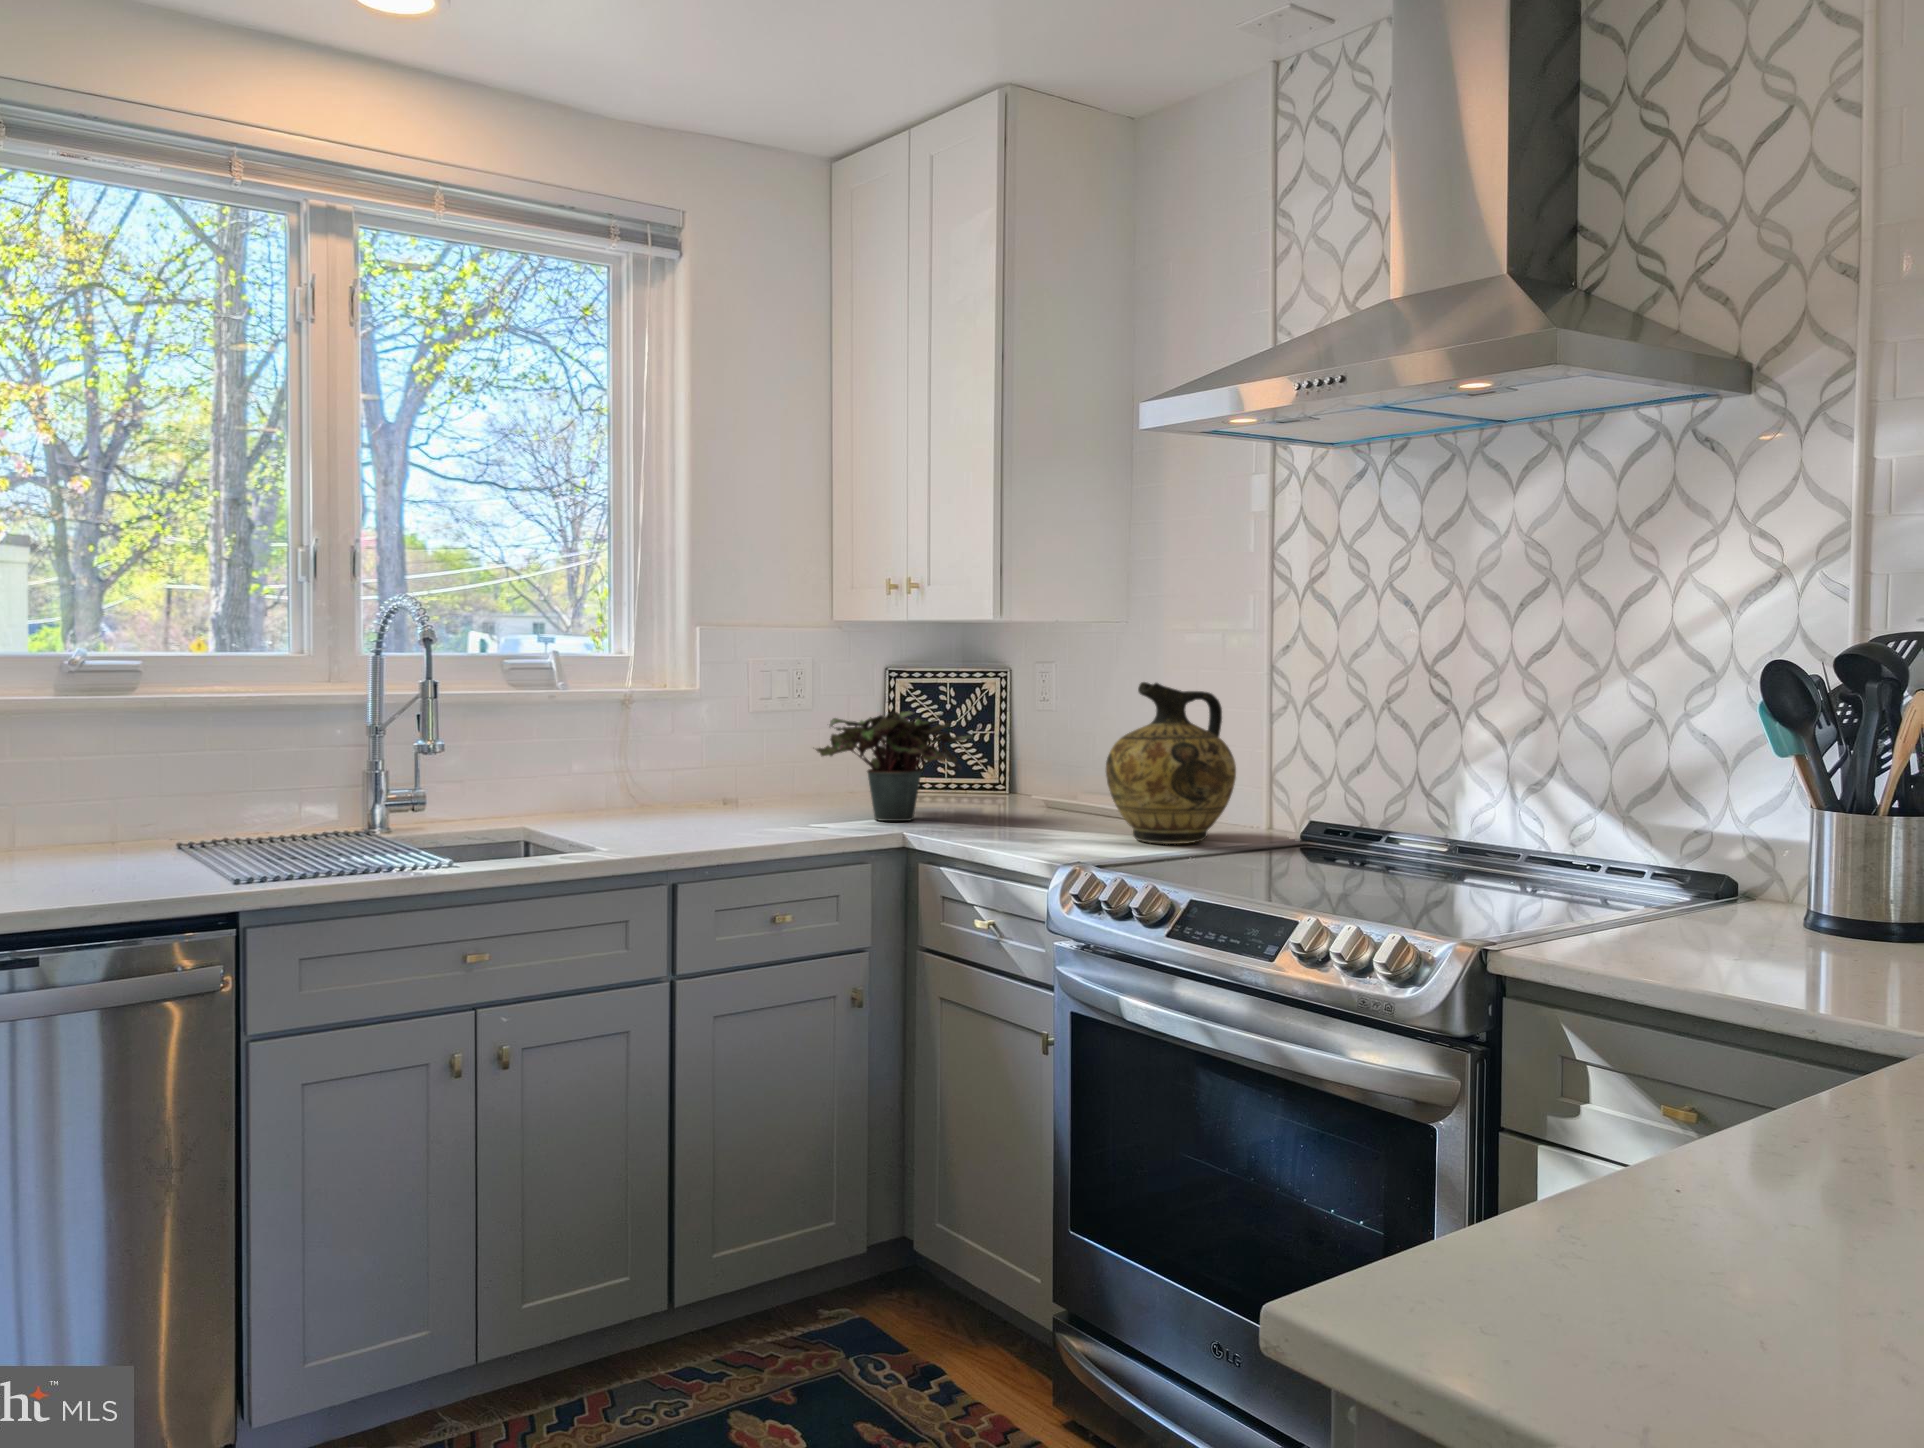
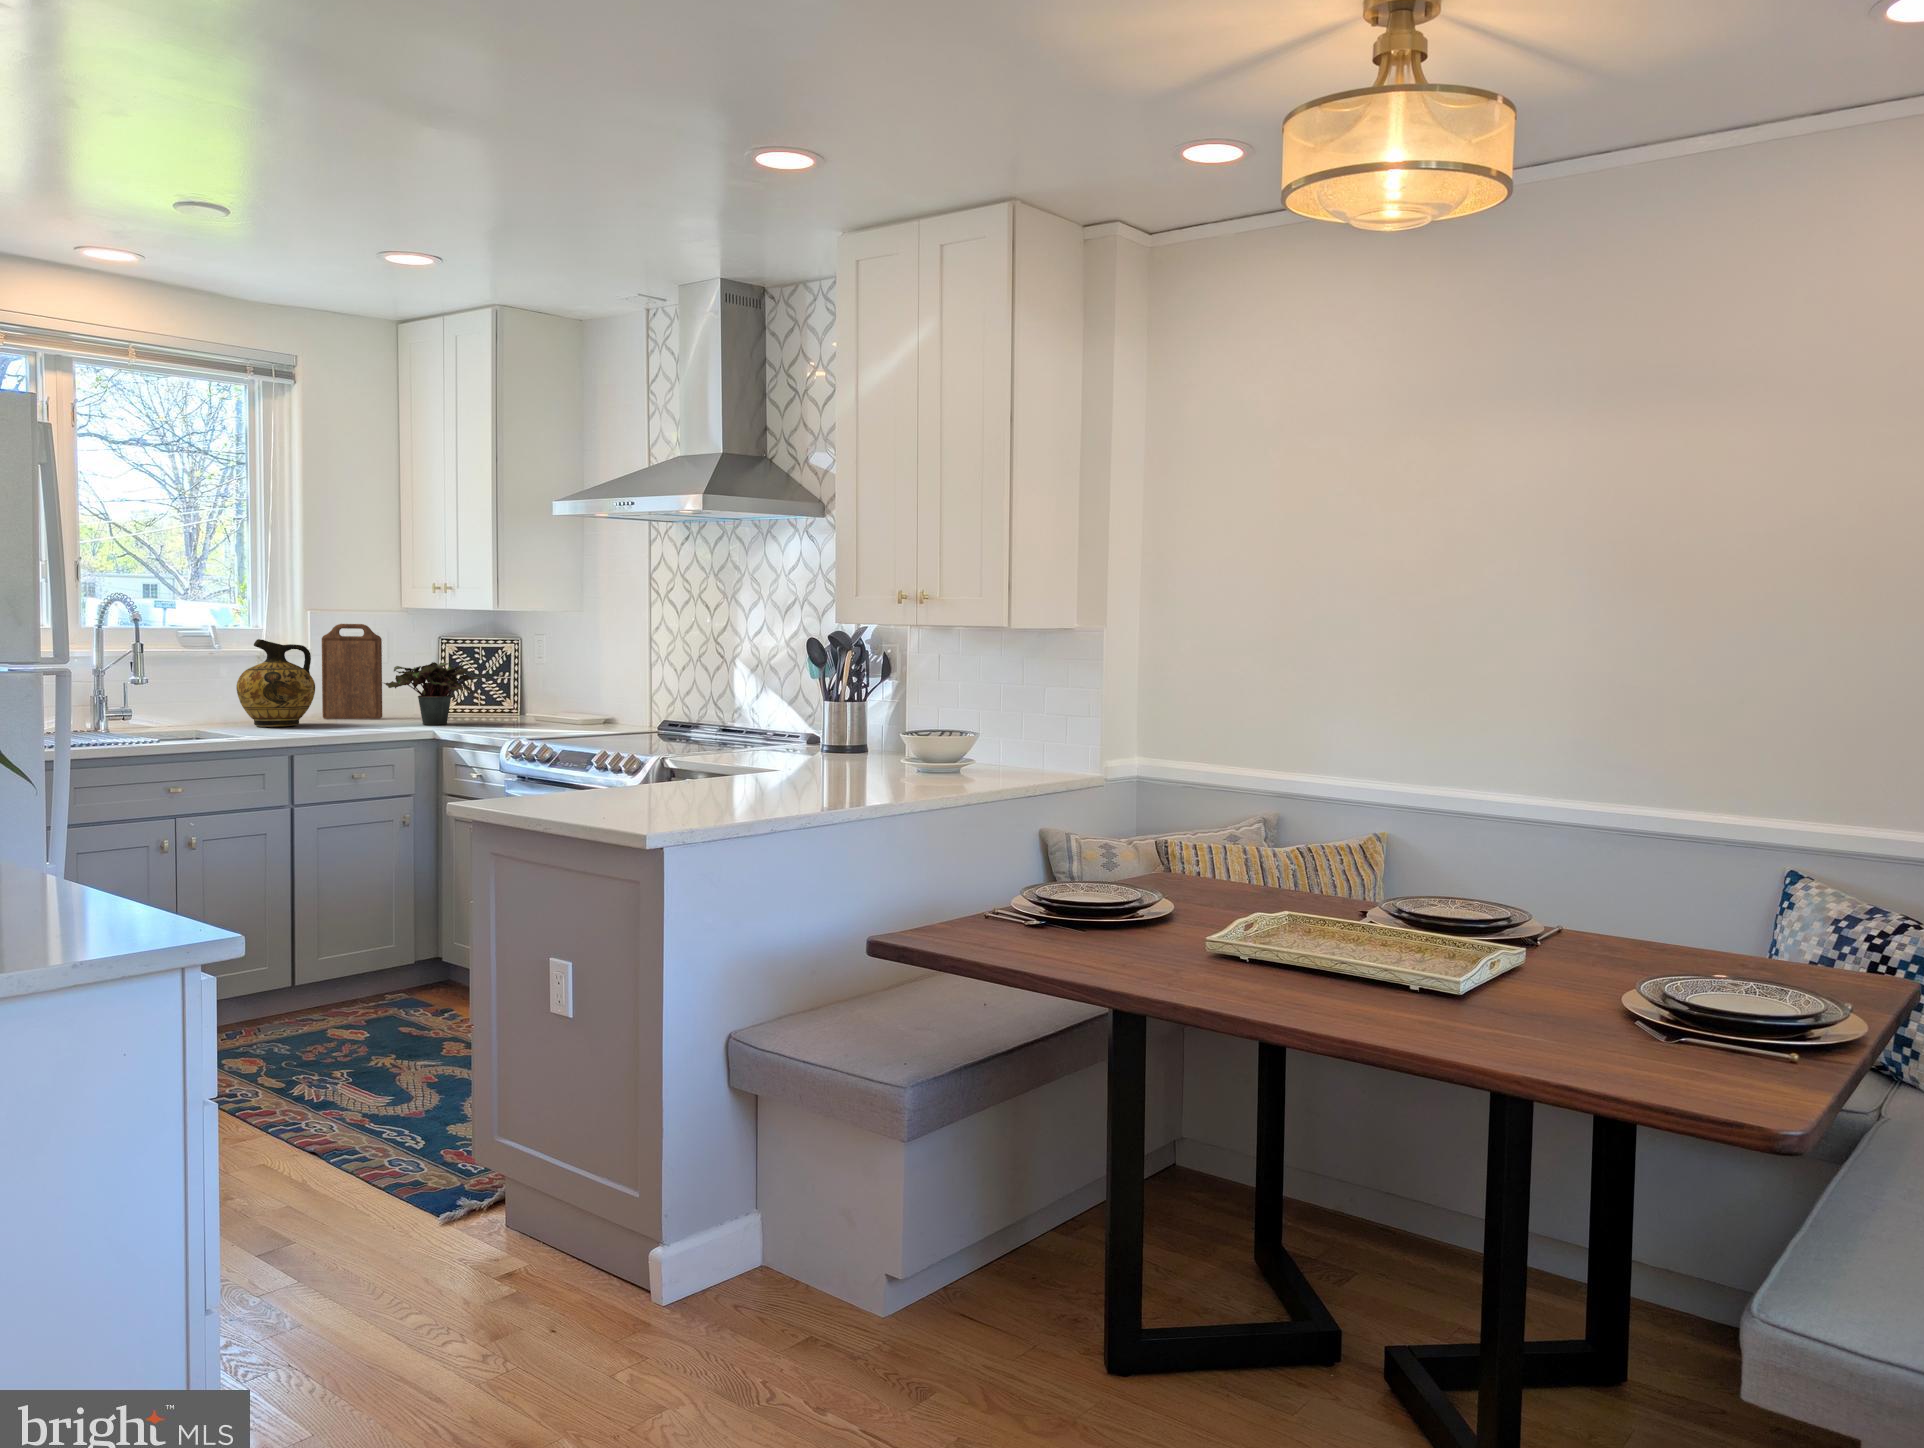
cutting board: none [714,646,805,805] -> present [322,624,382,719]
ceramic jug: present [1106,682,1236,844] -> present [237,639,315,727]

